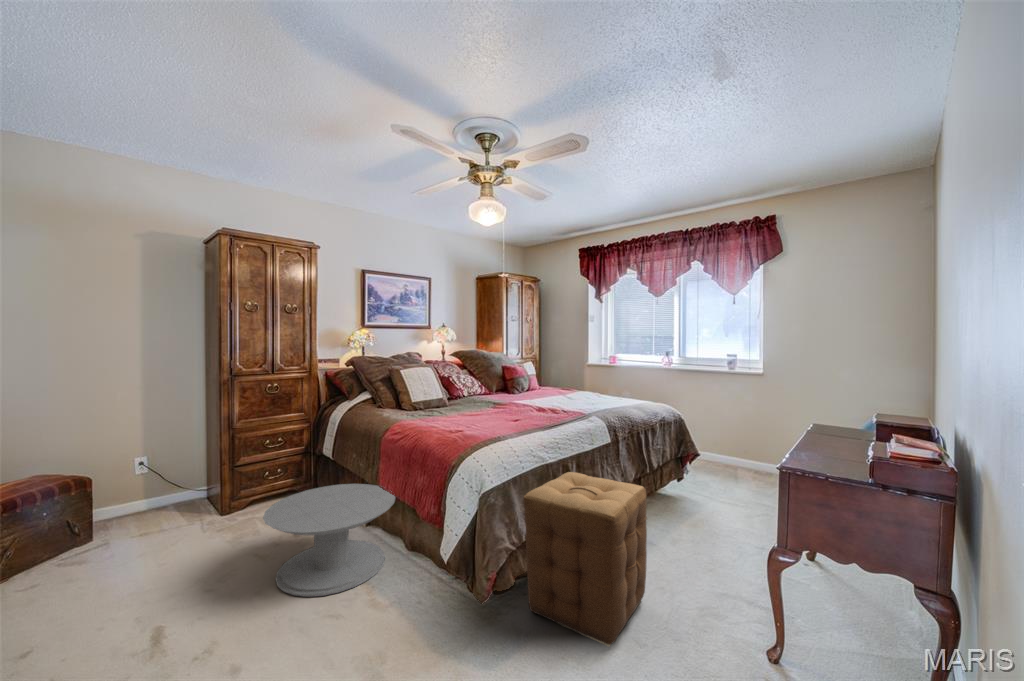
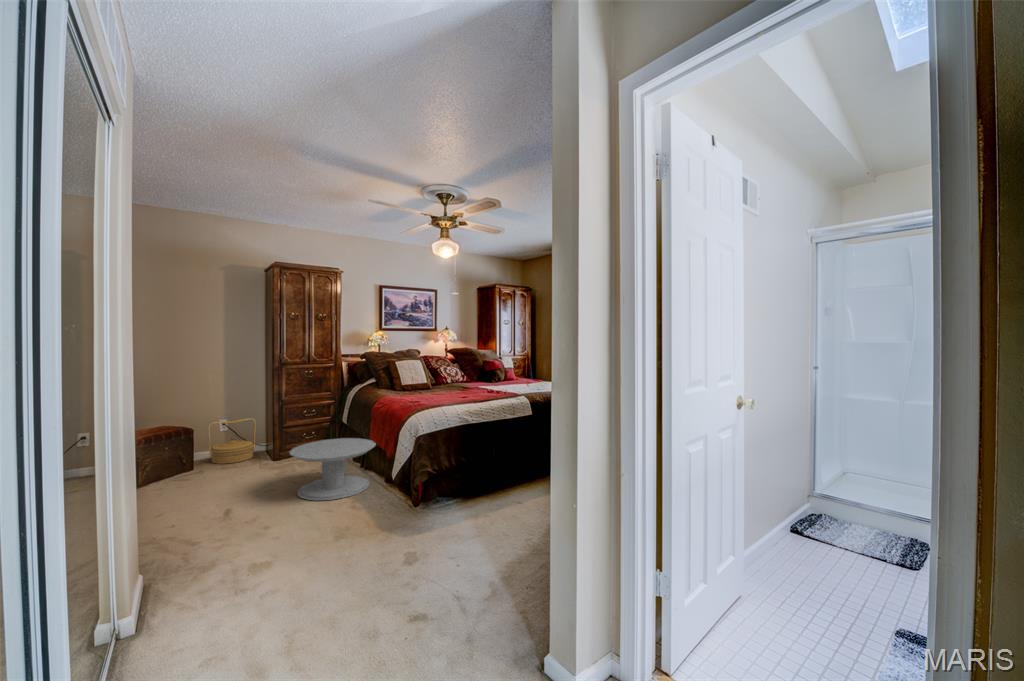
woven basket: none [116,453,192,527] -> present [208,418,256,464]
ottoman: present [524,472,647,647] -> none [440,429,525,531]

